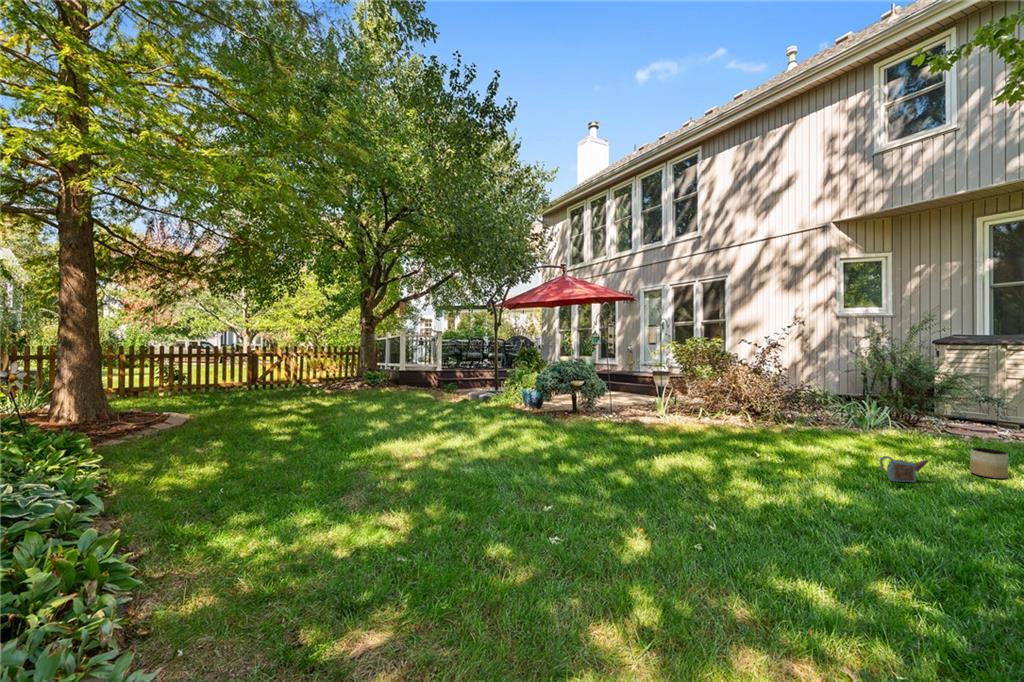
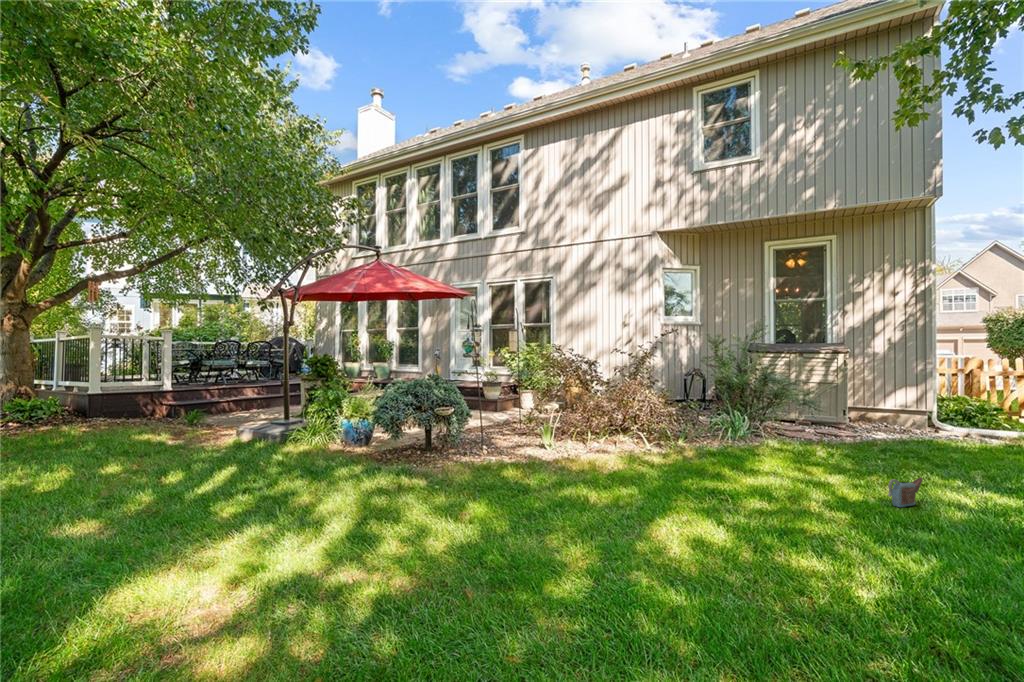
planter: present [970,448,1008,479] -> none [917,455,954,487]

